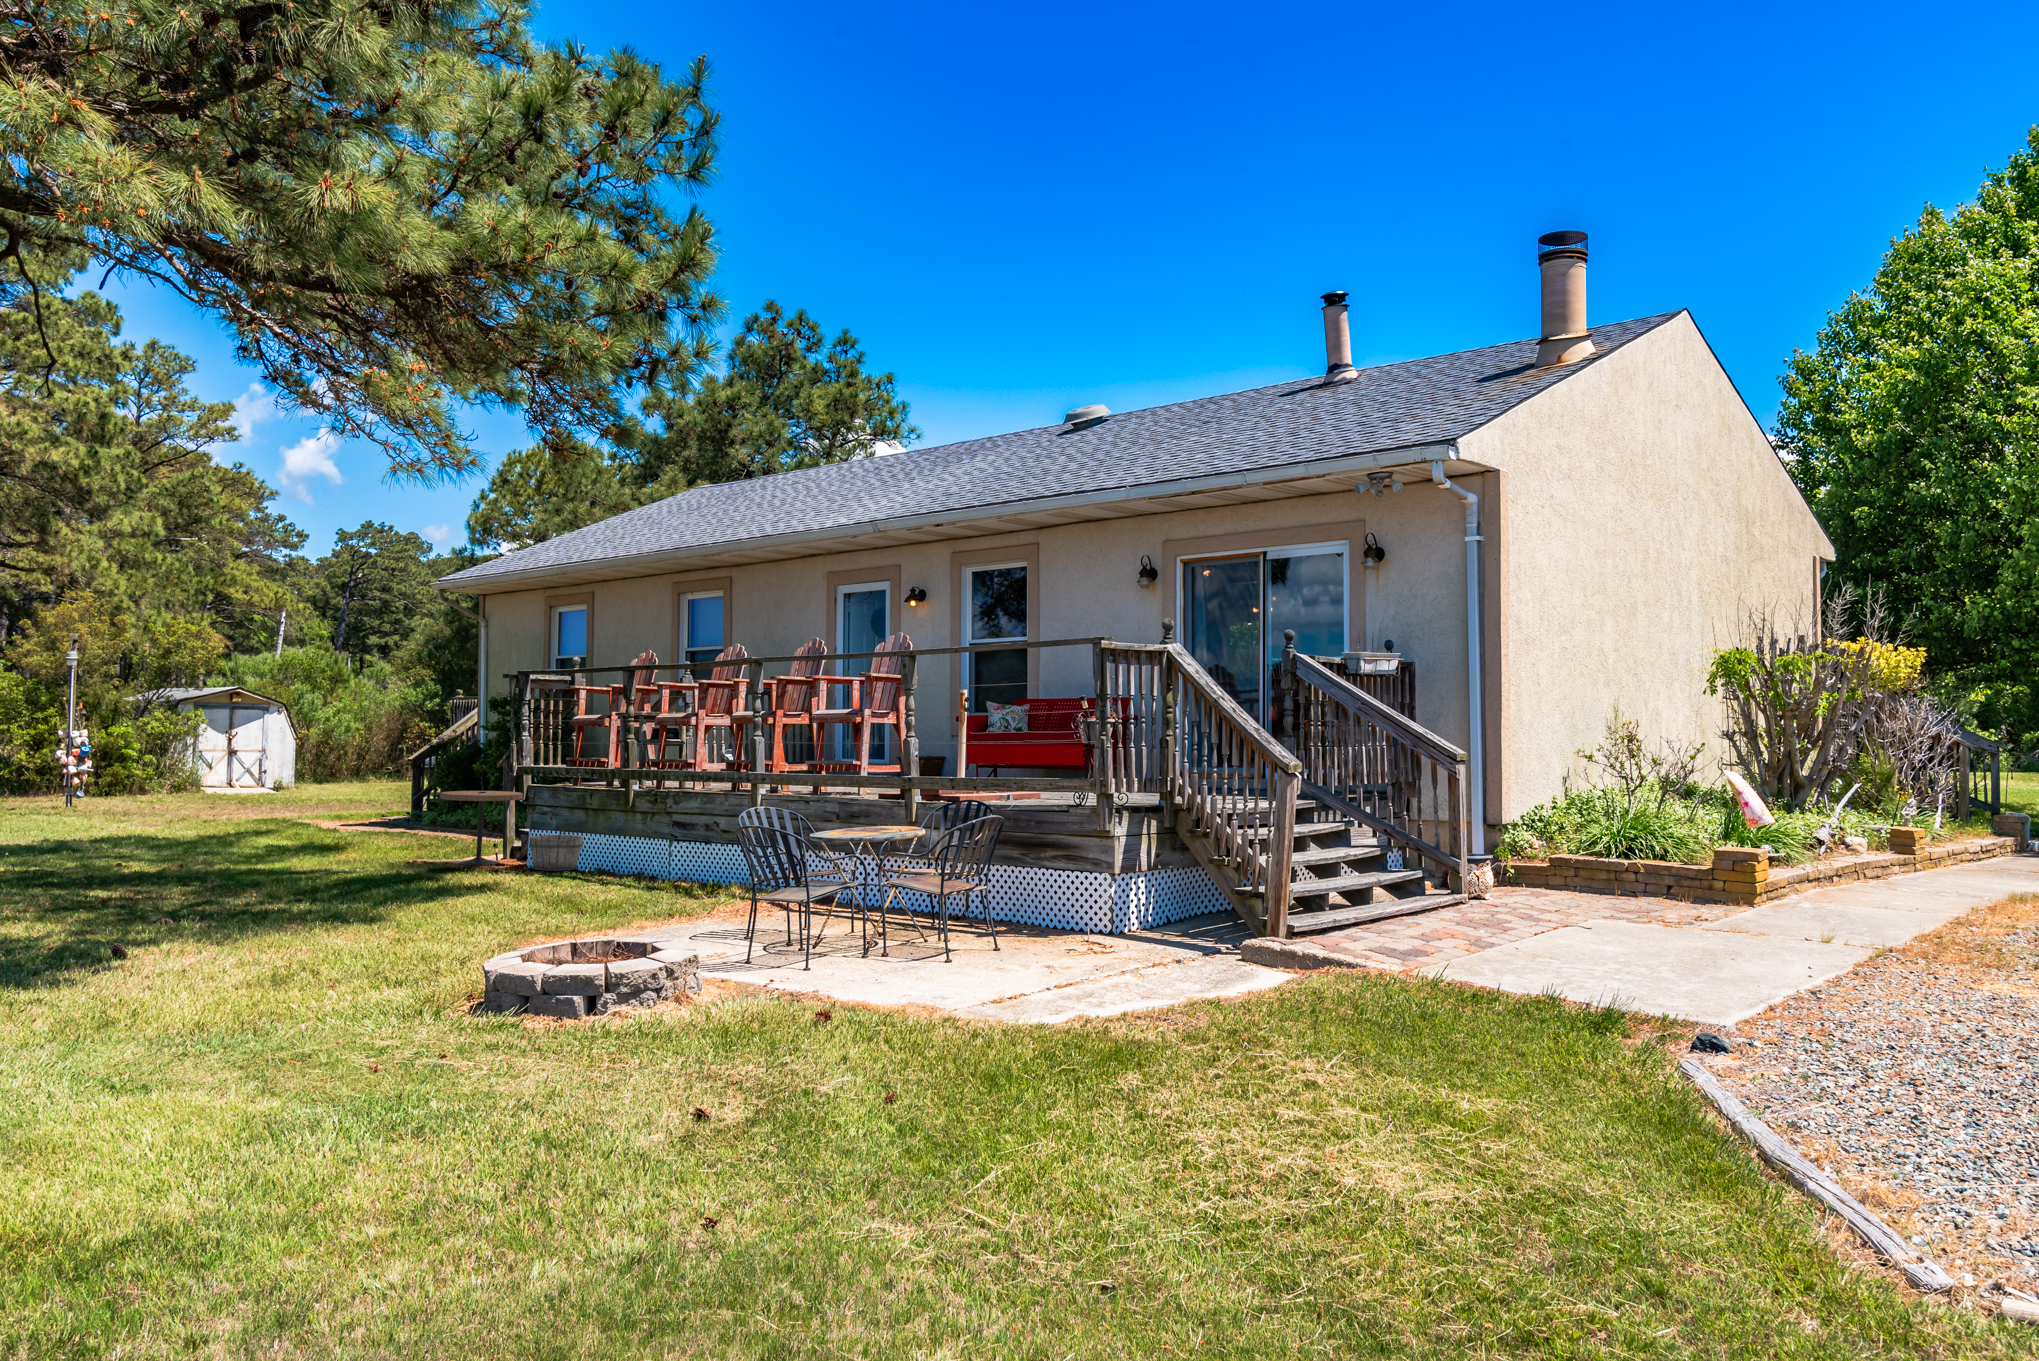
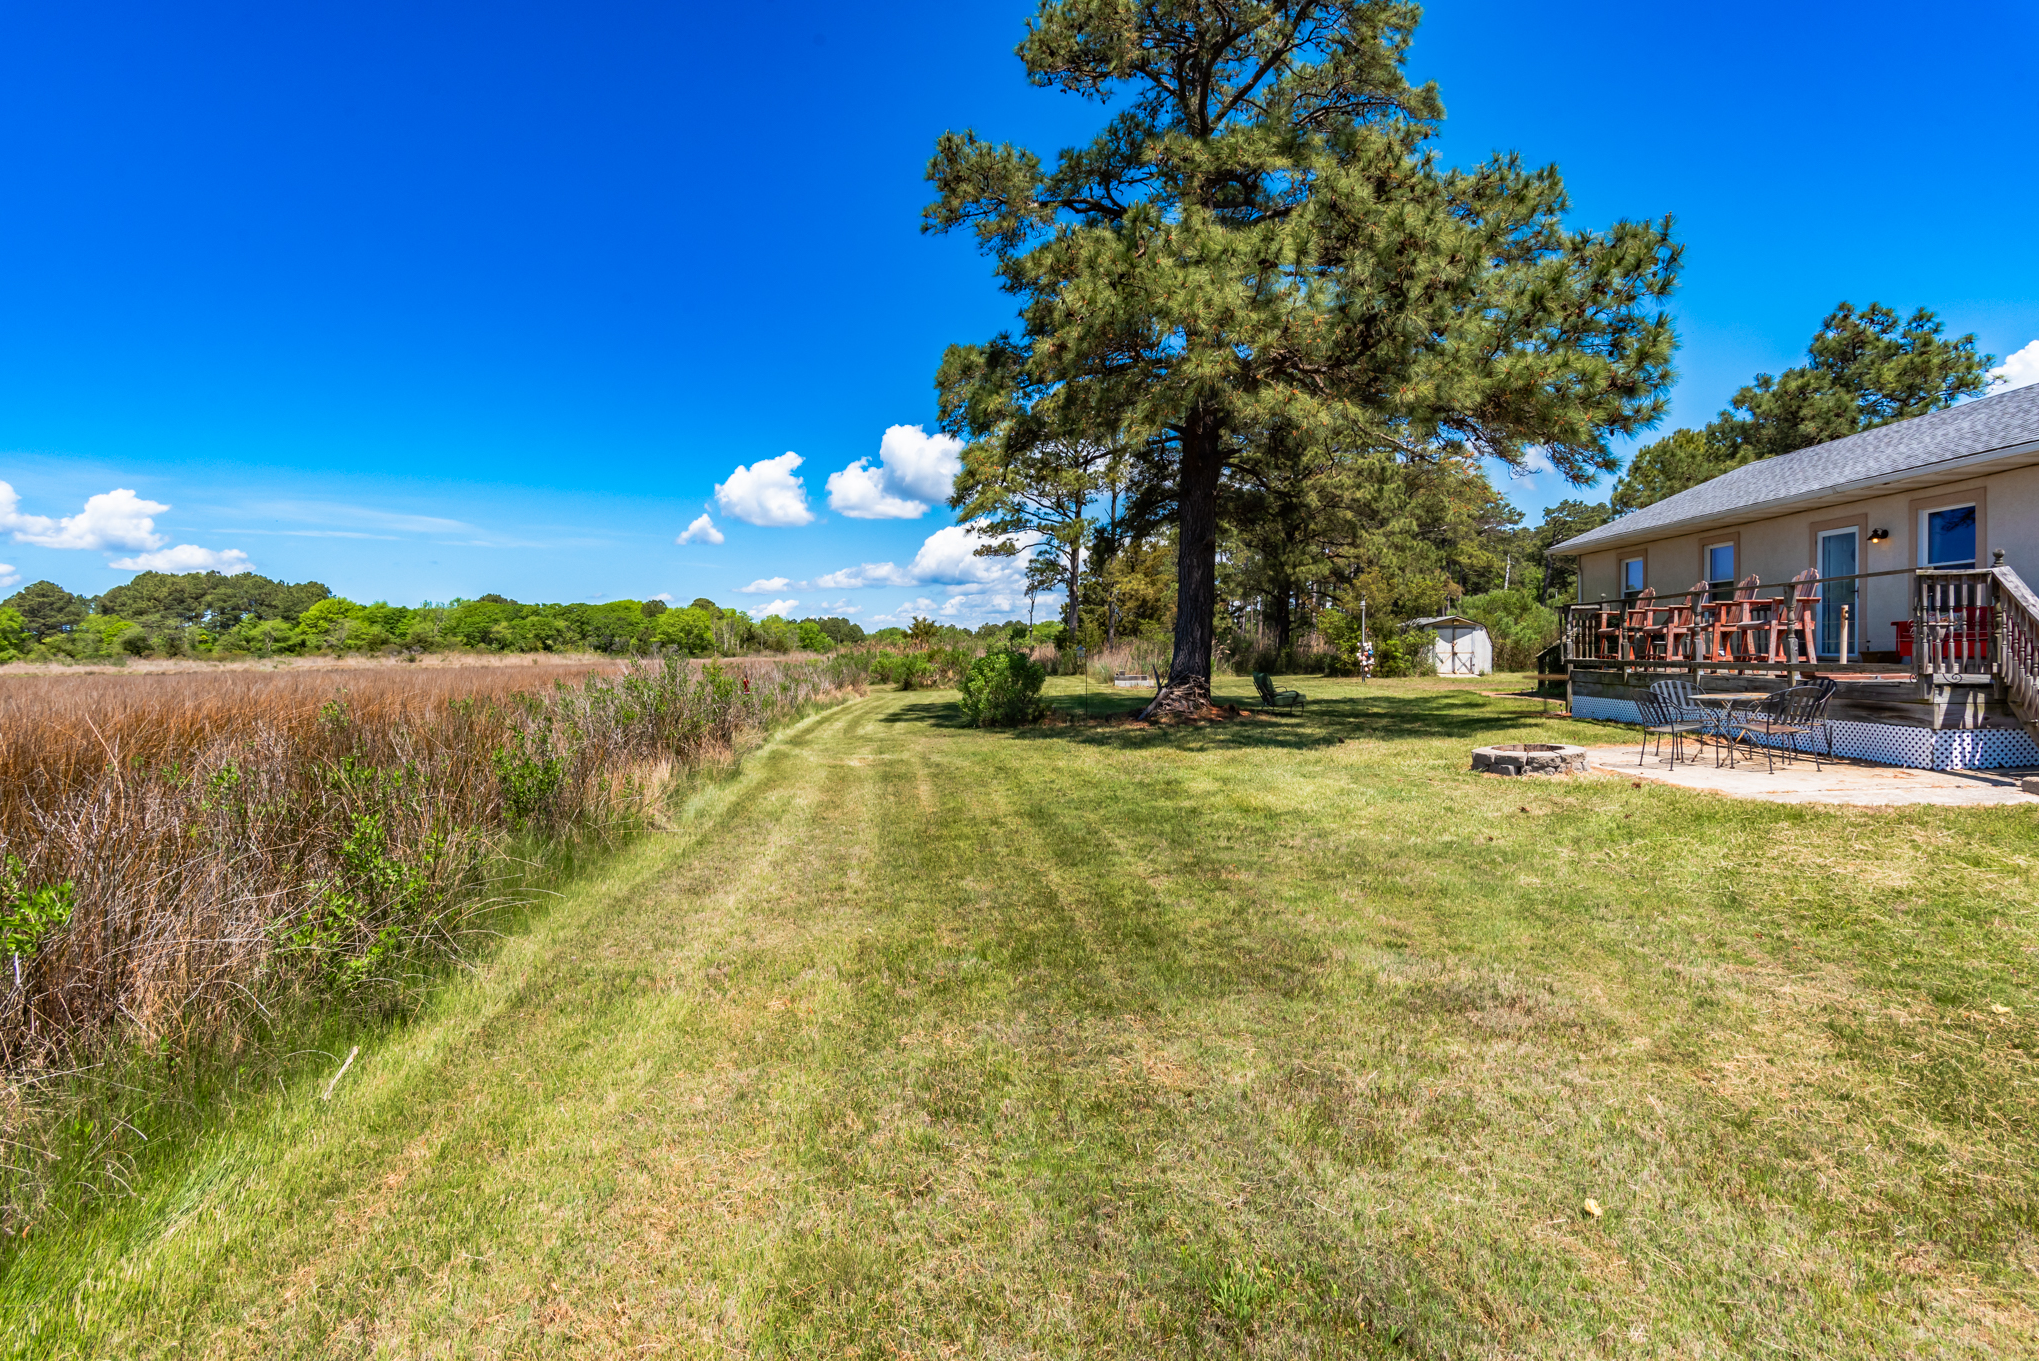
wooden bucket: present [529,825,584,871] -> none [1569,694,1604,718]

